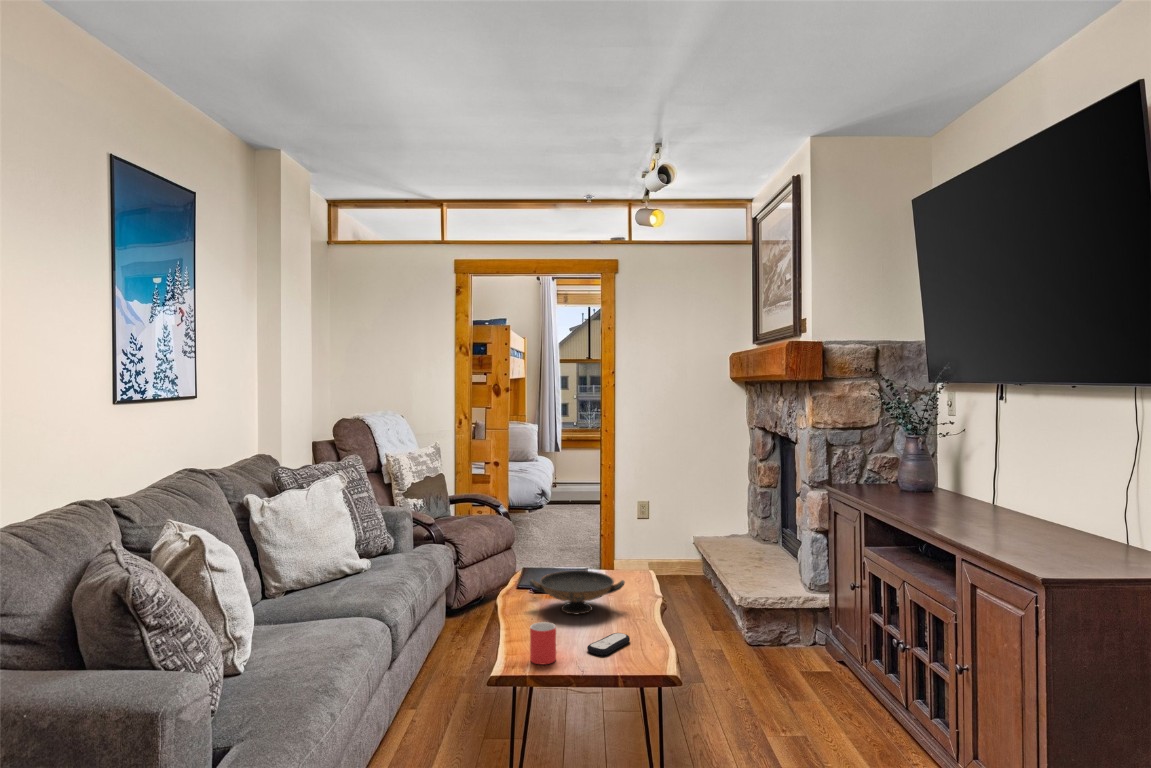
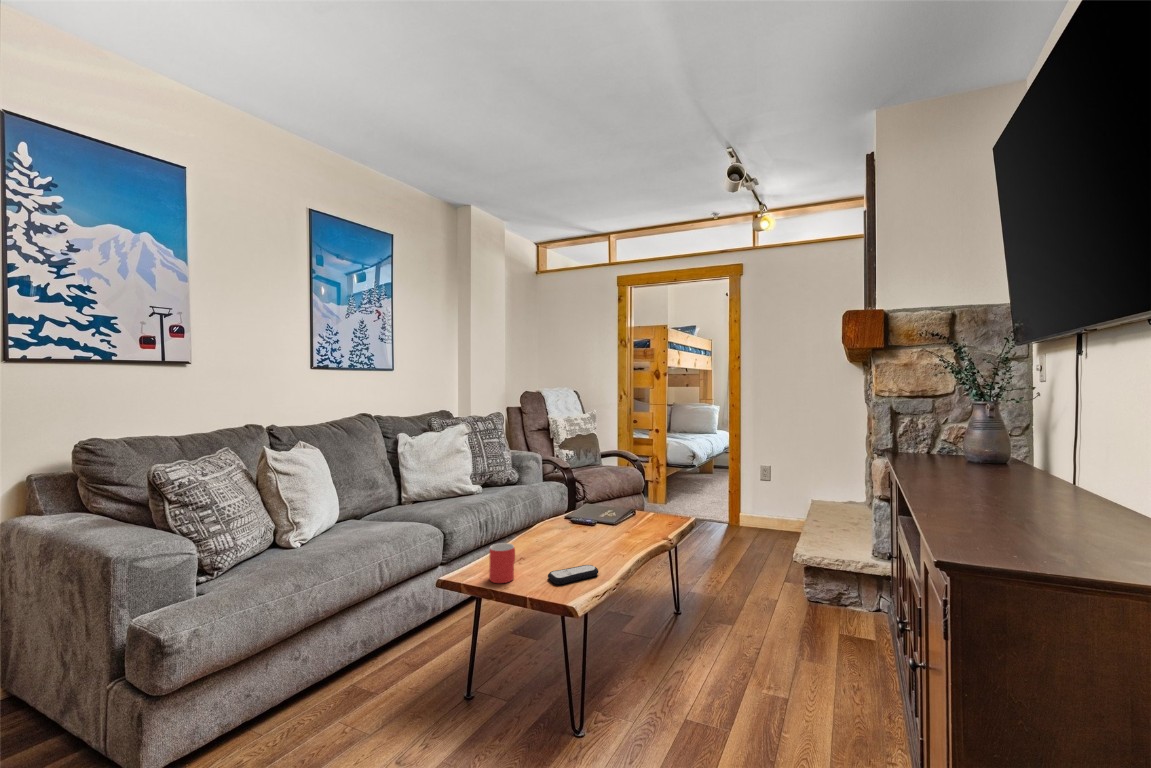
decorative bowl: present [530,571,625,614] -> none [548,505,628,544]

